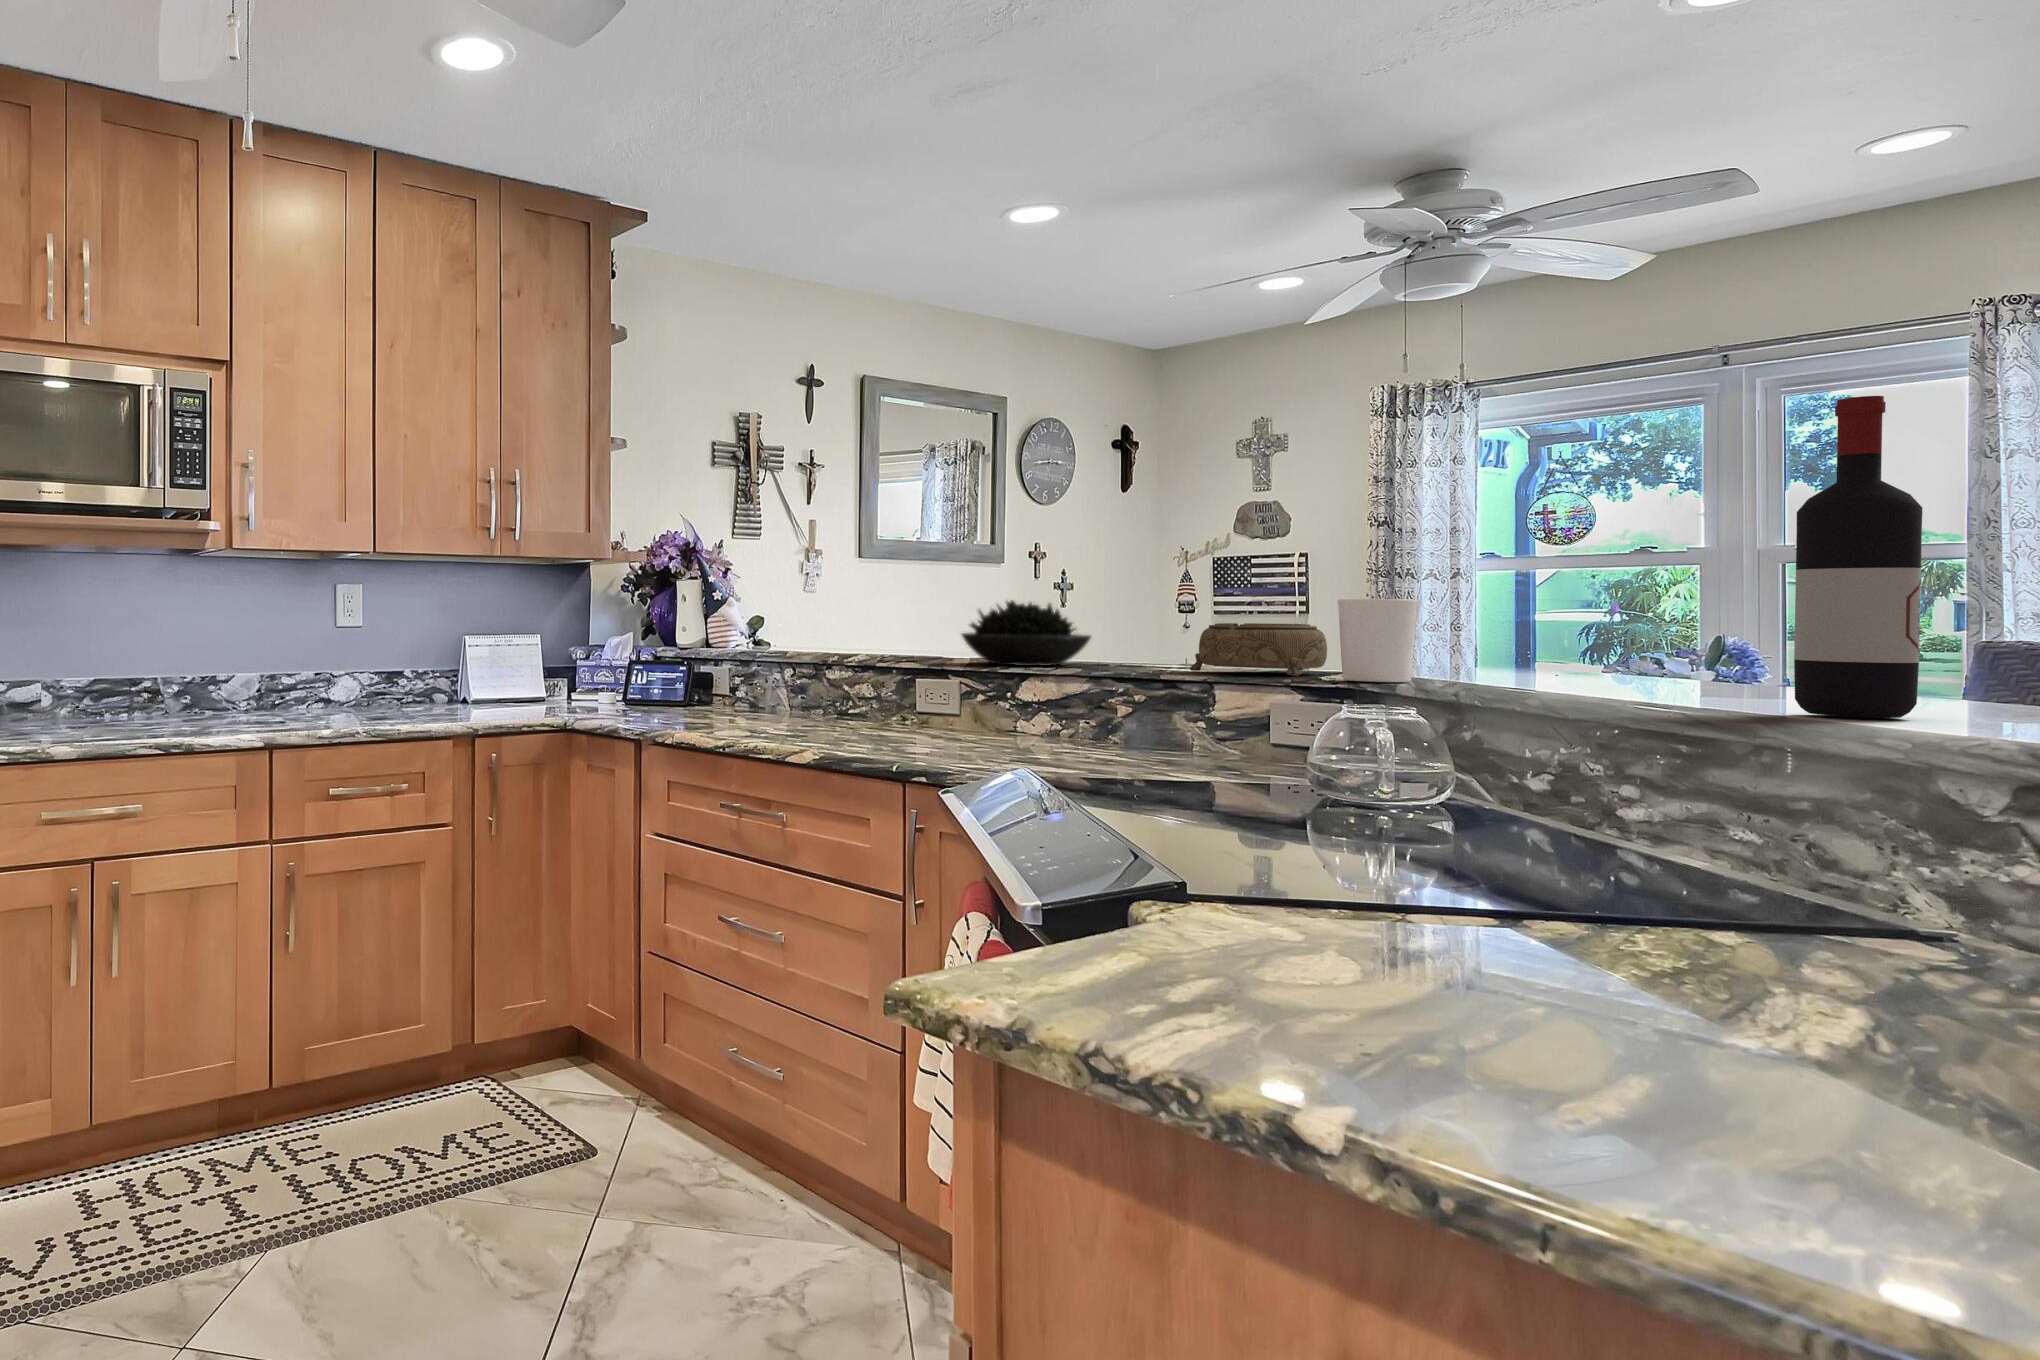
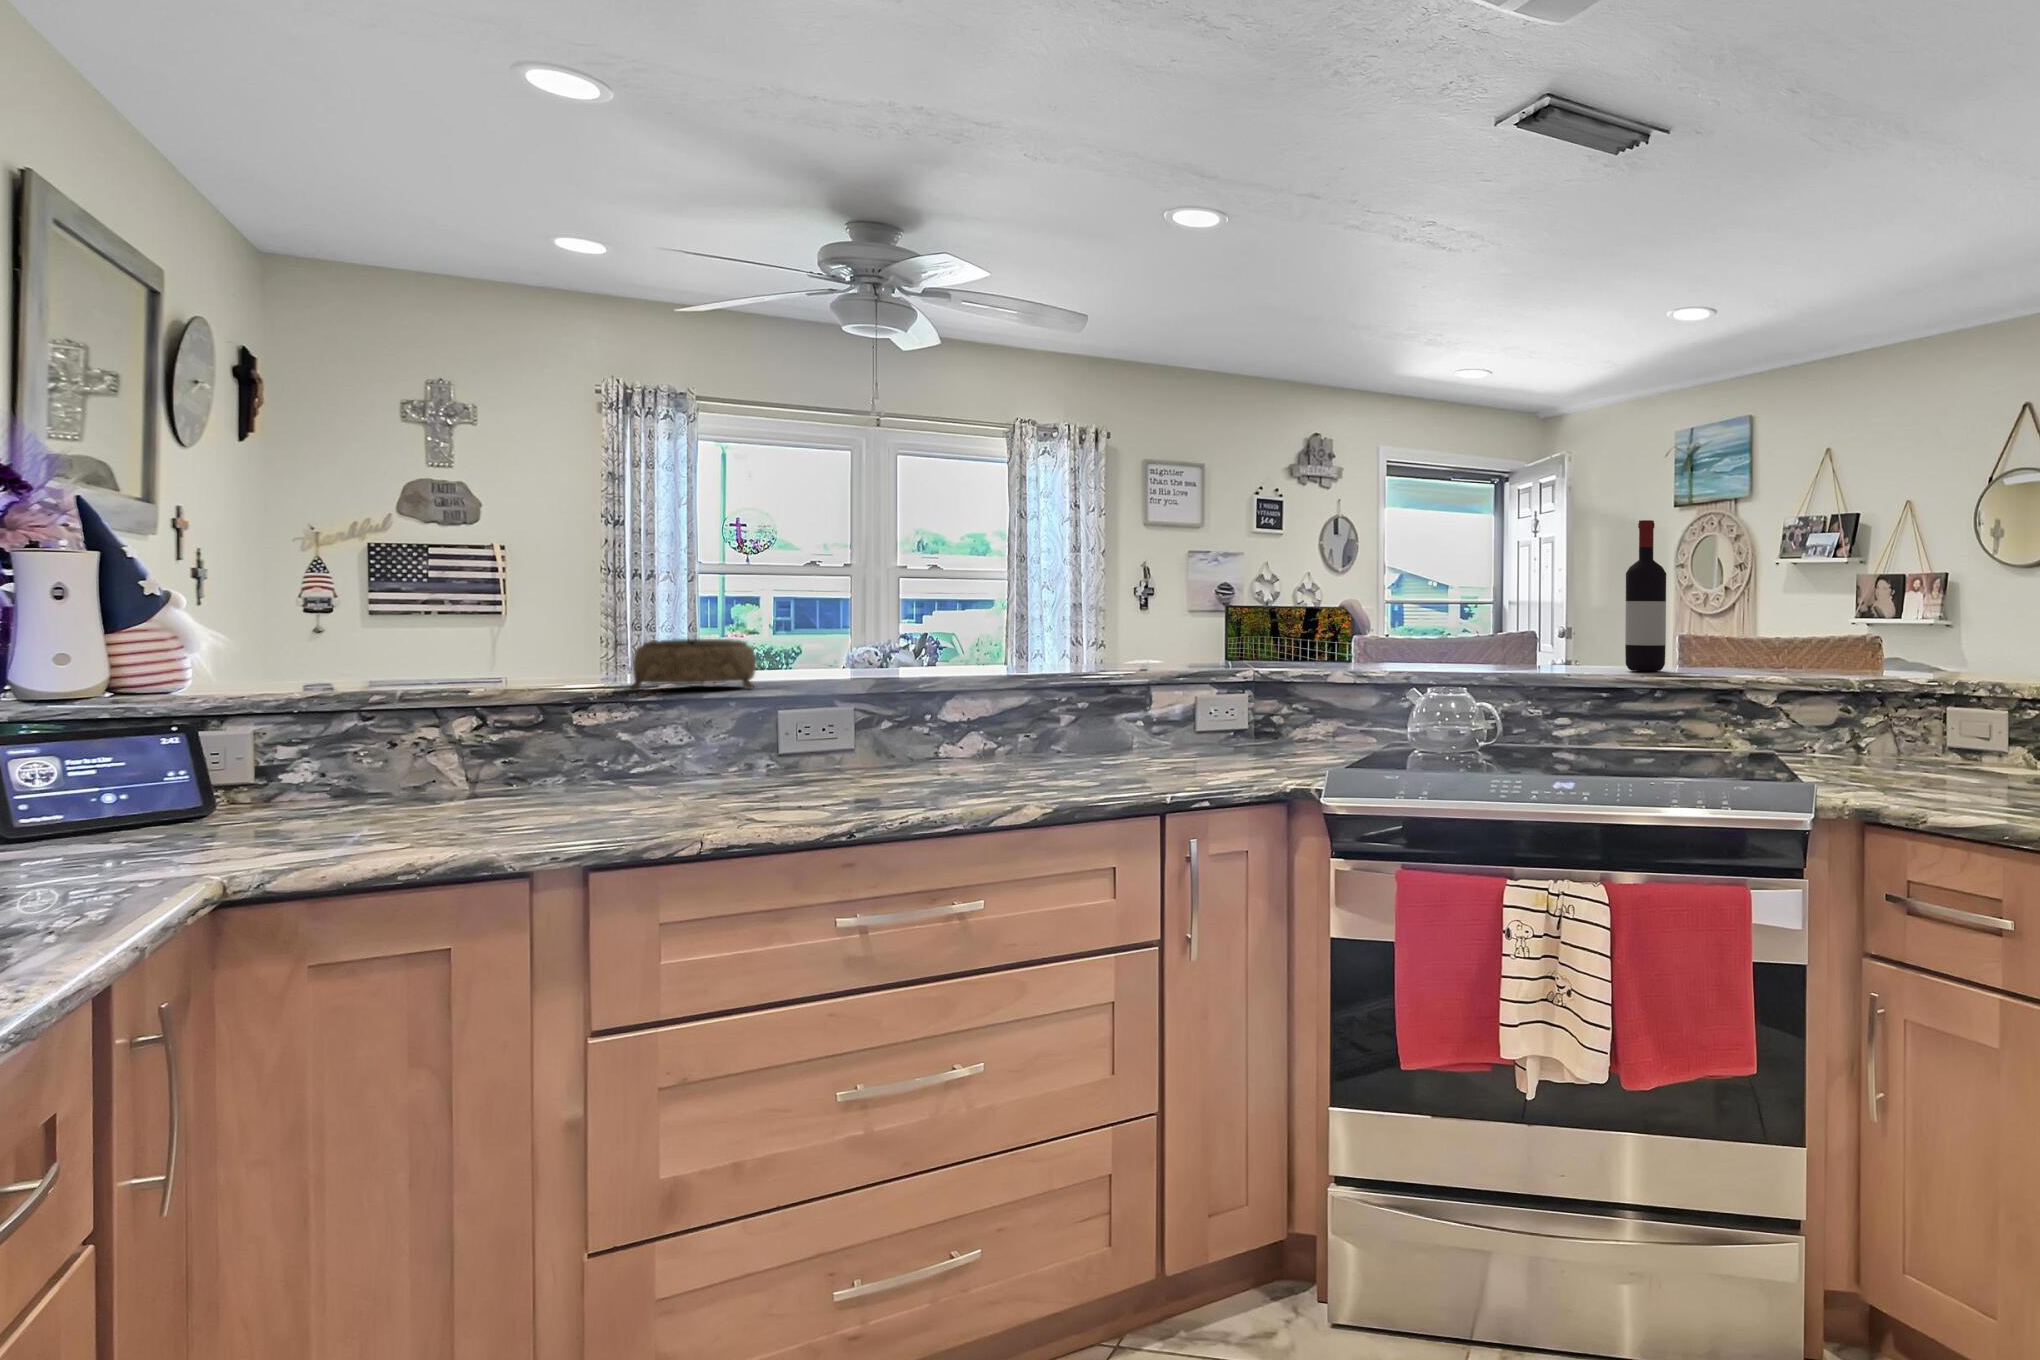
candle holder: present [1338,599,1419,682] -> none [1307,612,1356,673]
succulent plant: present [962,601,1091,666] -> none [883,610,1025,683]
decorative bowl: present [1190,623,1327,676] -> present [629,639,756,691]

